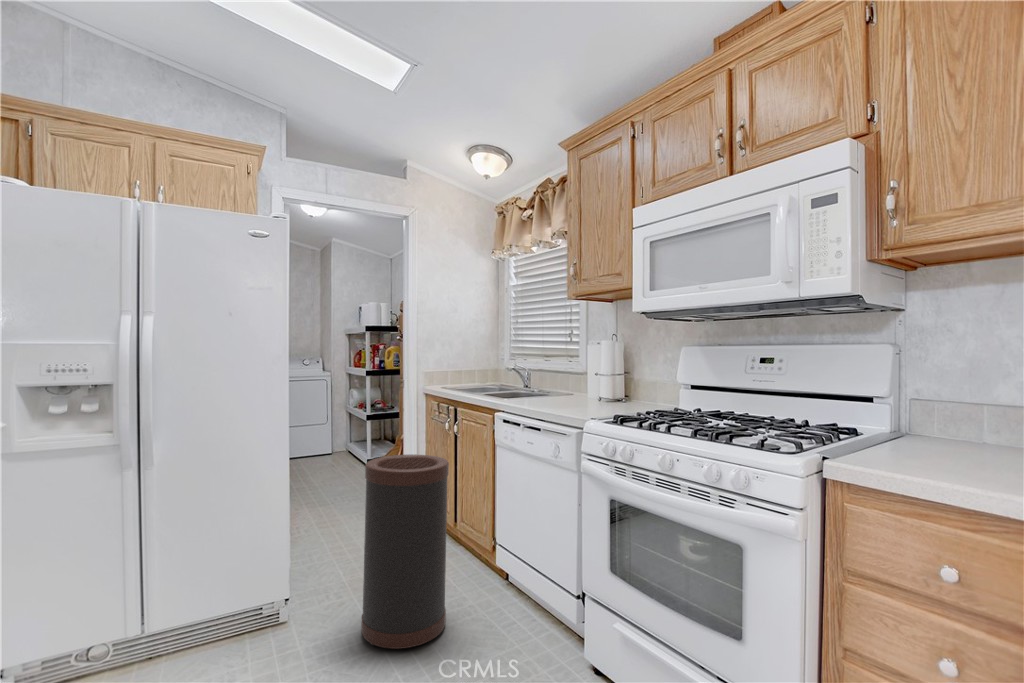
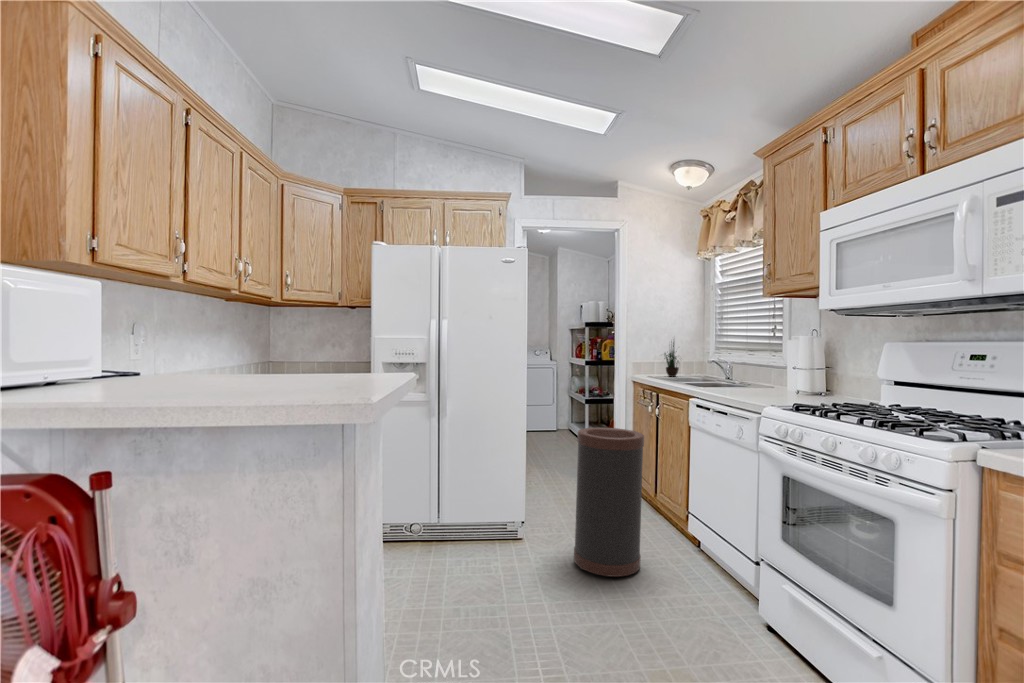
potted plant: none [453,337,479,386] -> present [665,342,679,377]

